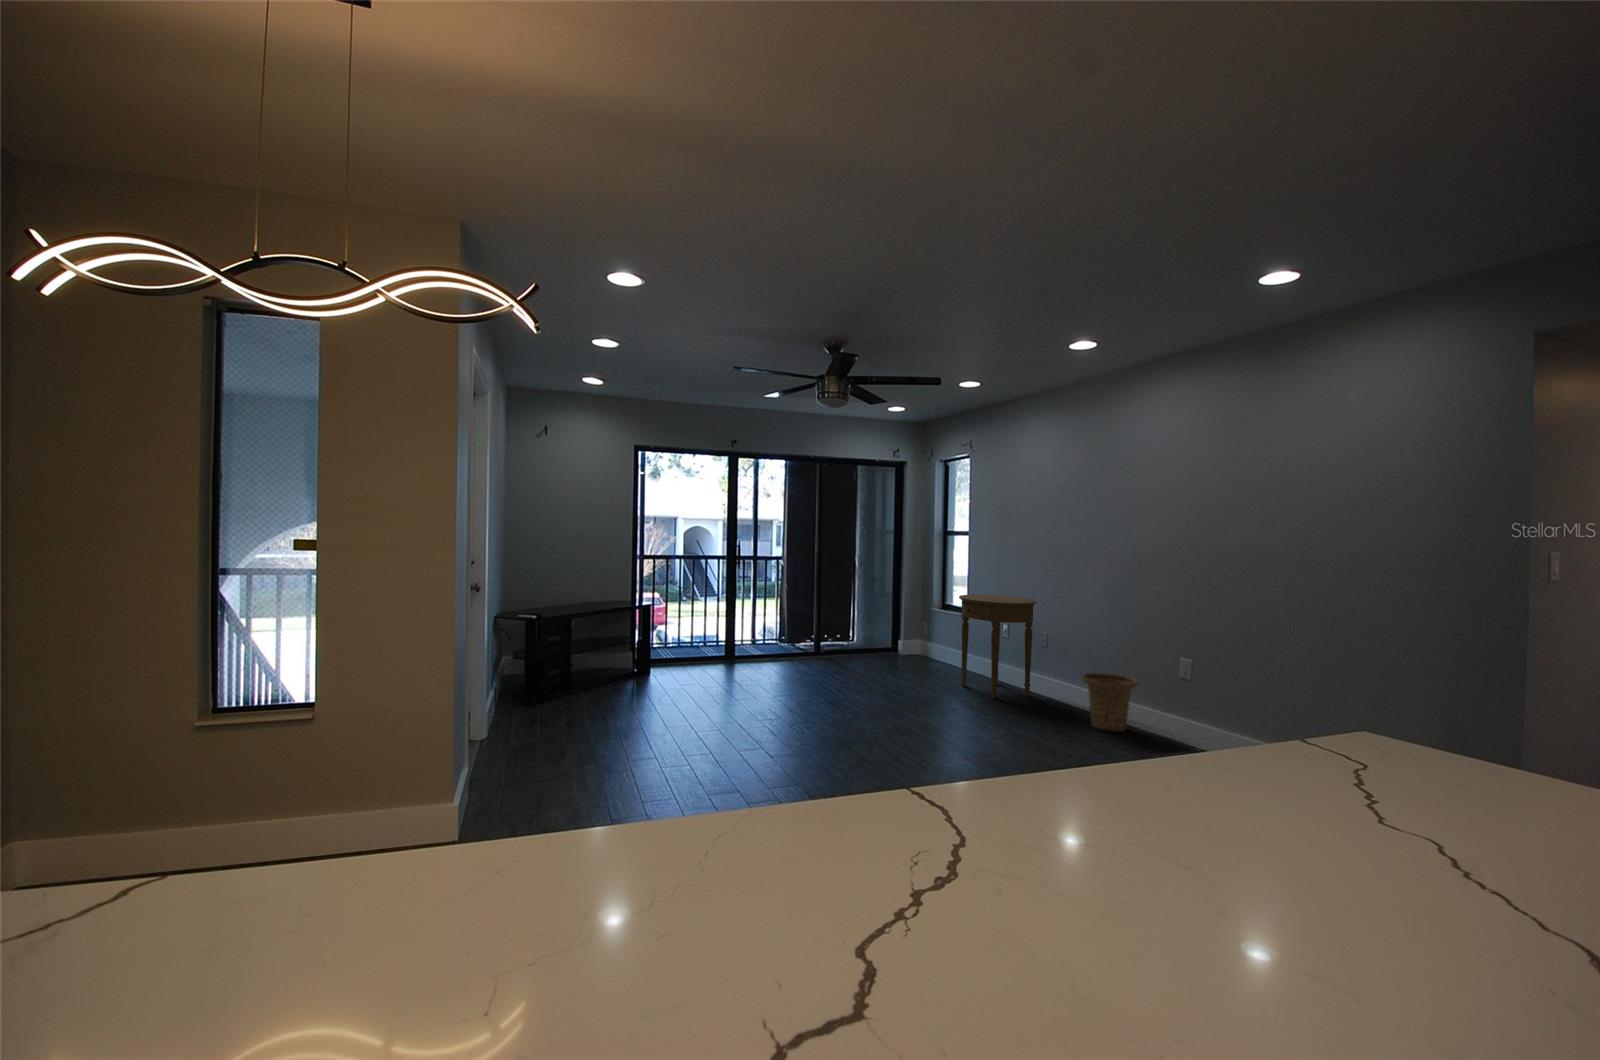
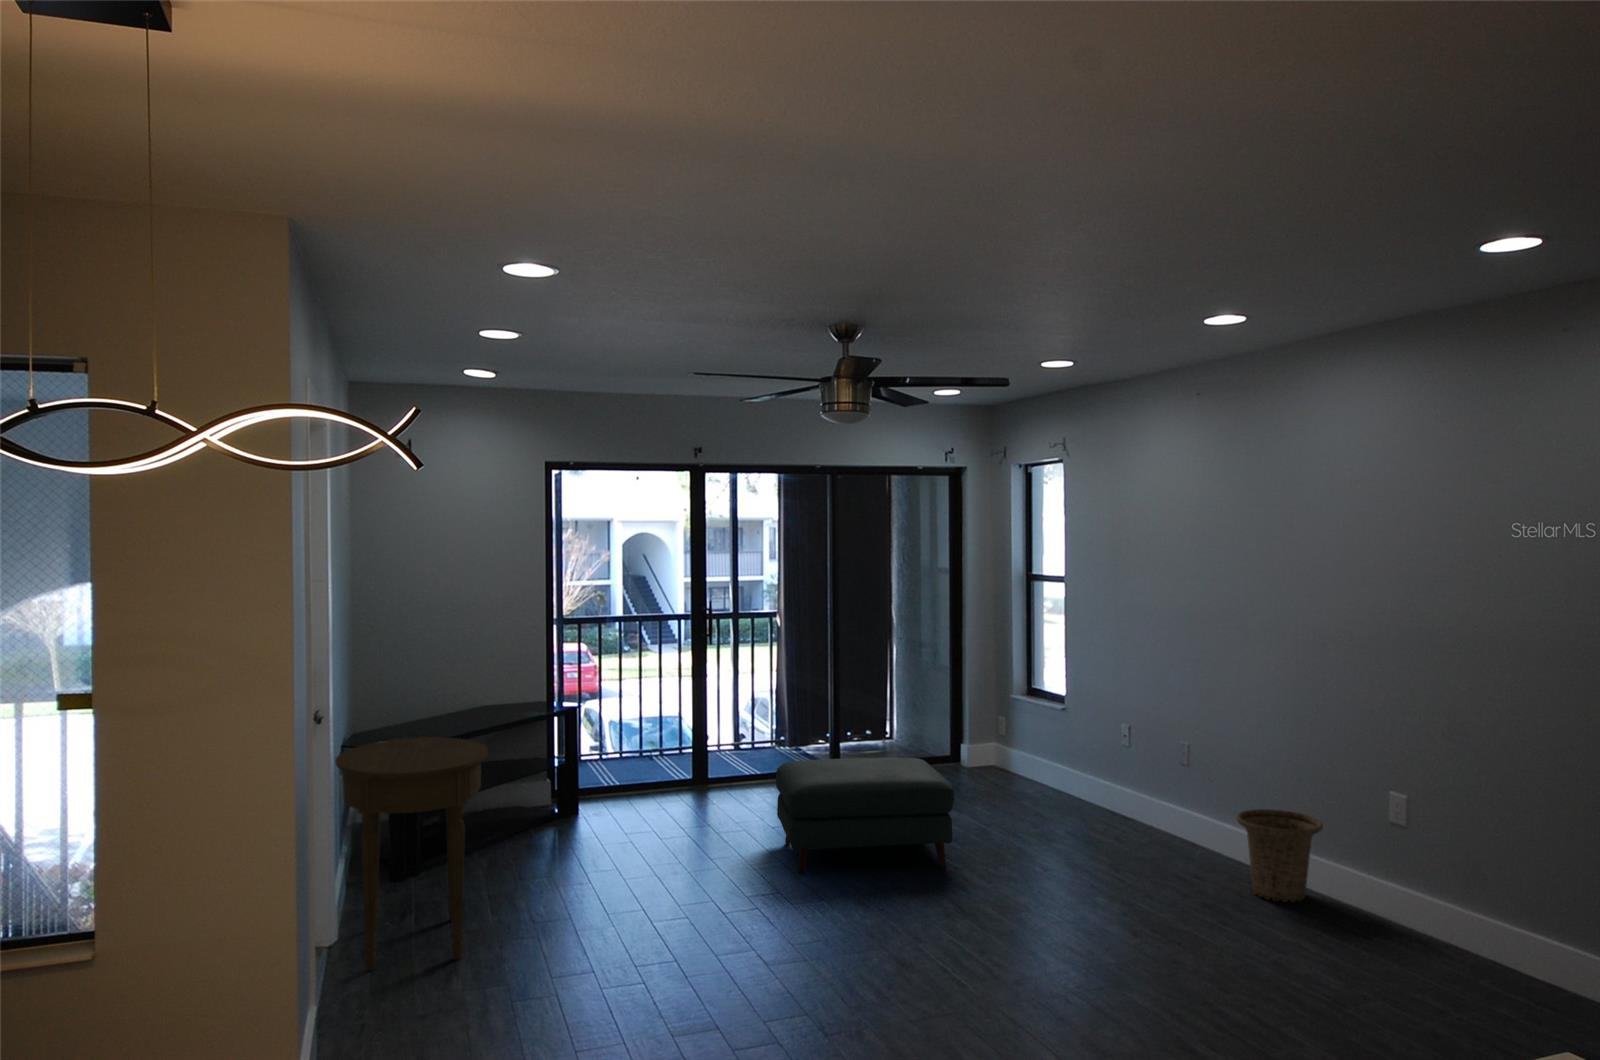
side table: present [959,595,1036,698] -> present [335,737,488,971]
ottoman: none [780,640,896,710] -> present [776,758,954,874]

